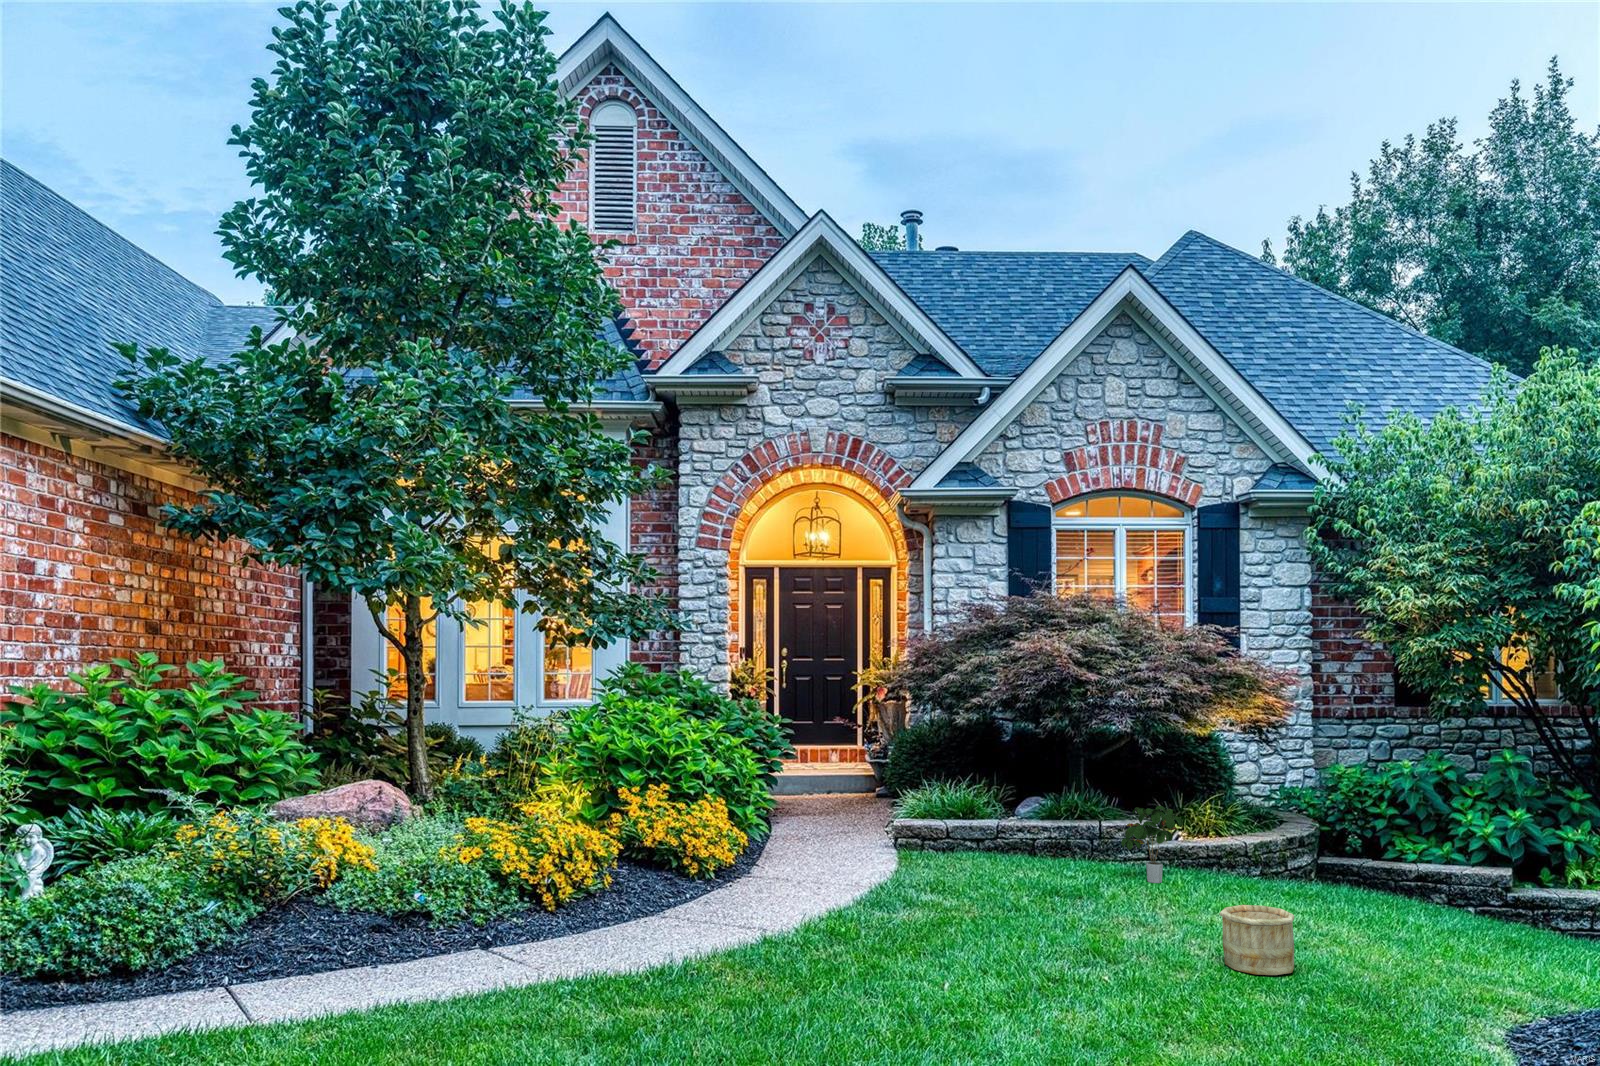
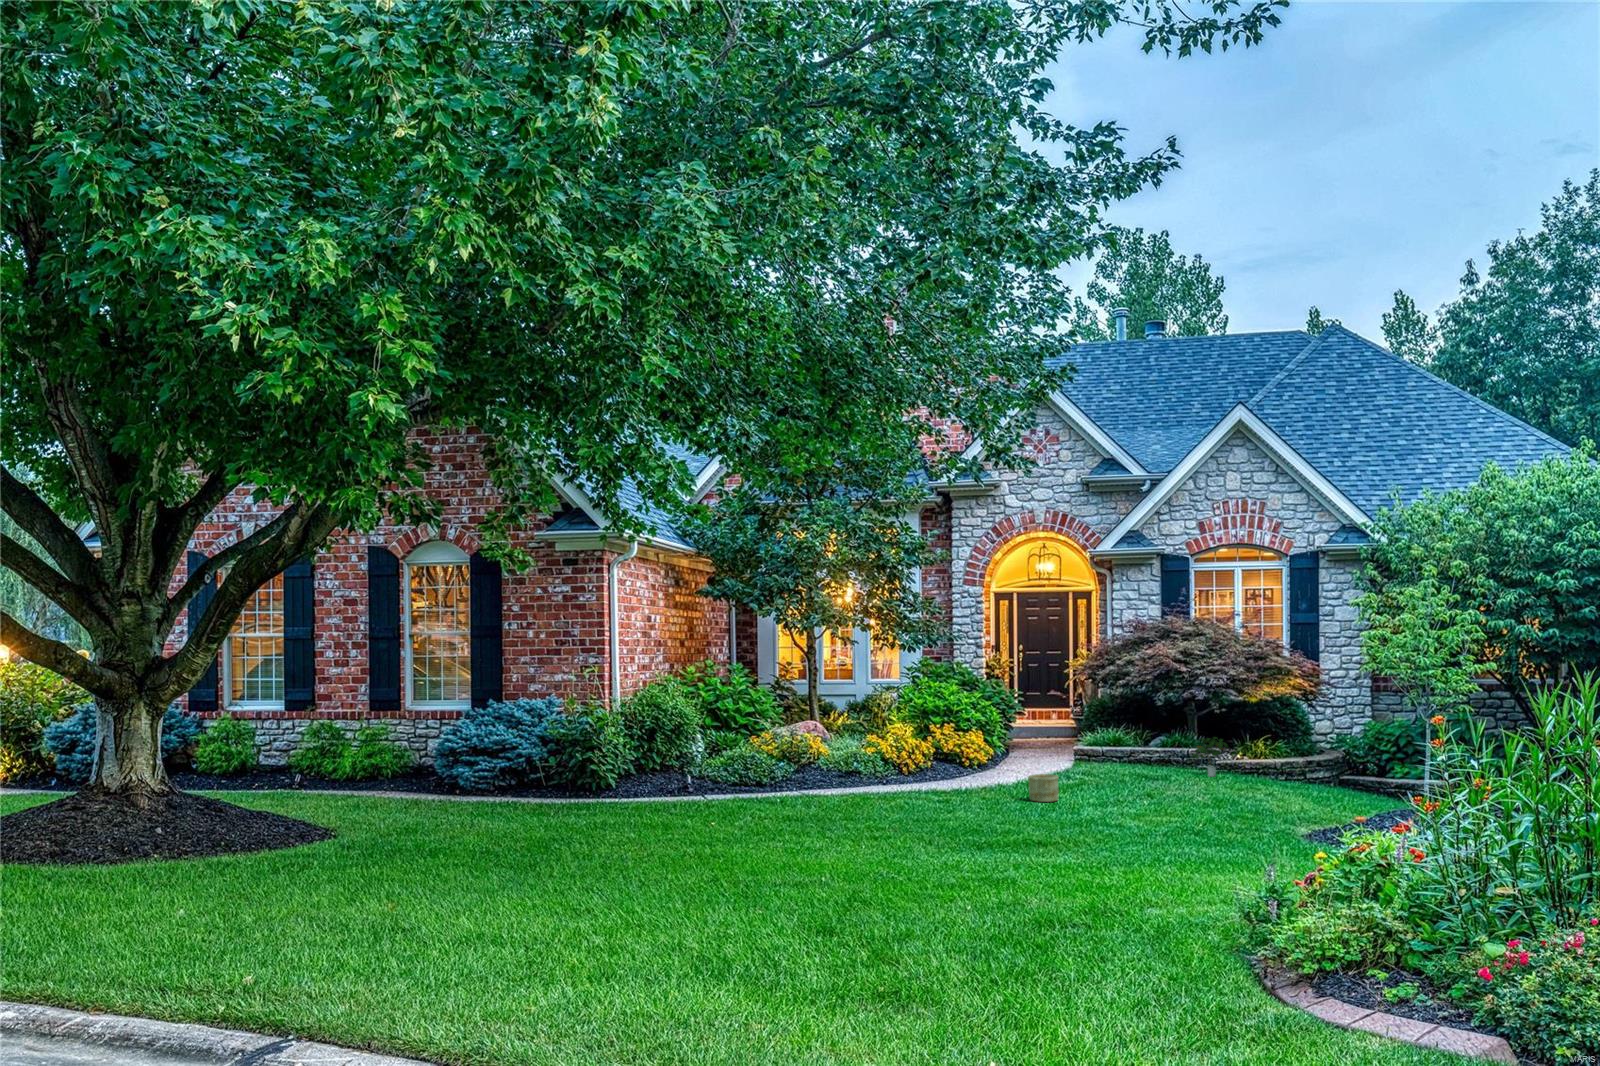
wooden bucket: present [1220,905,1295,975] -> present [1028,774,1059,802]

